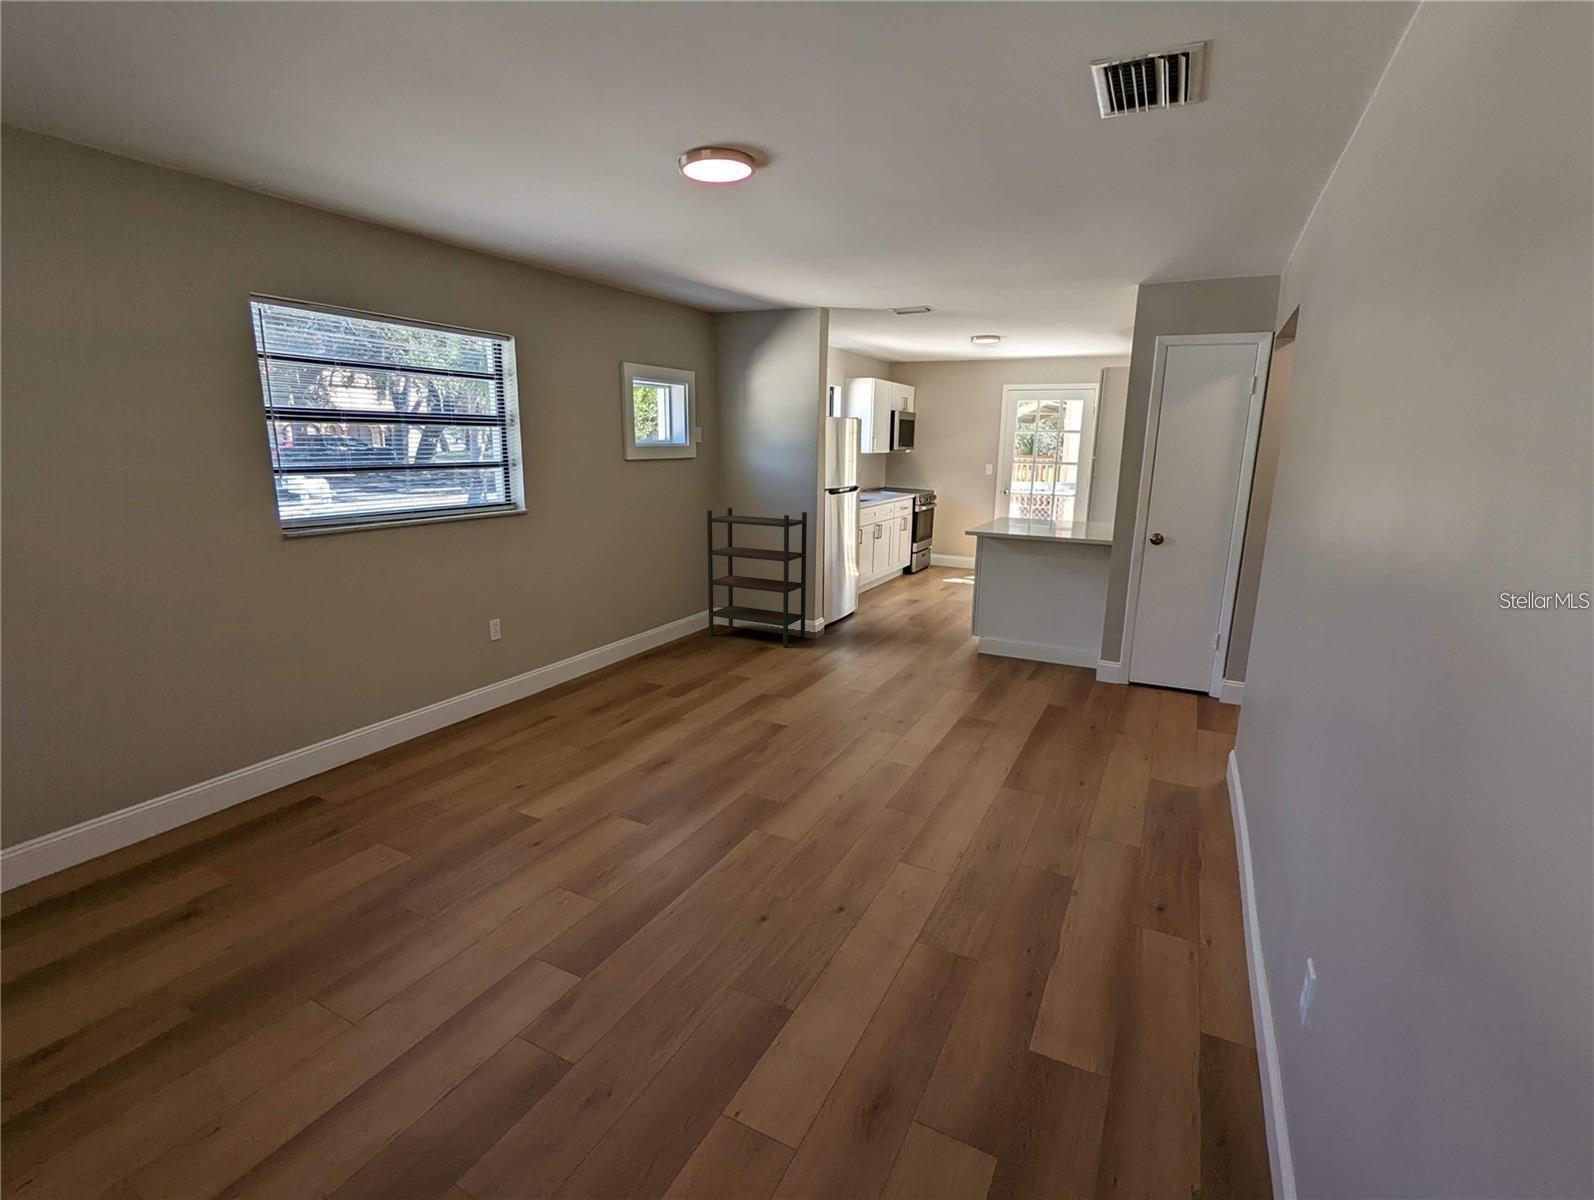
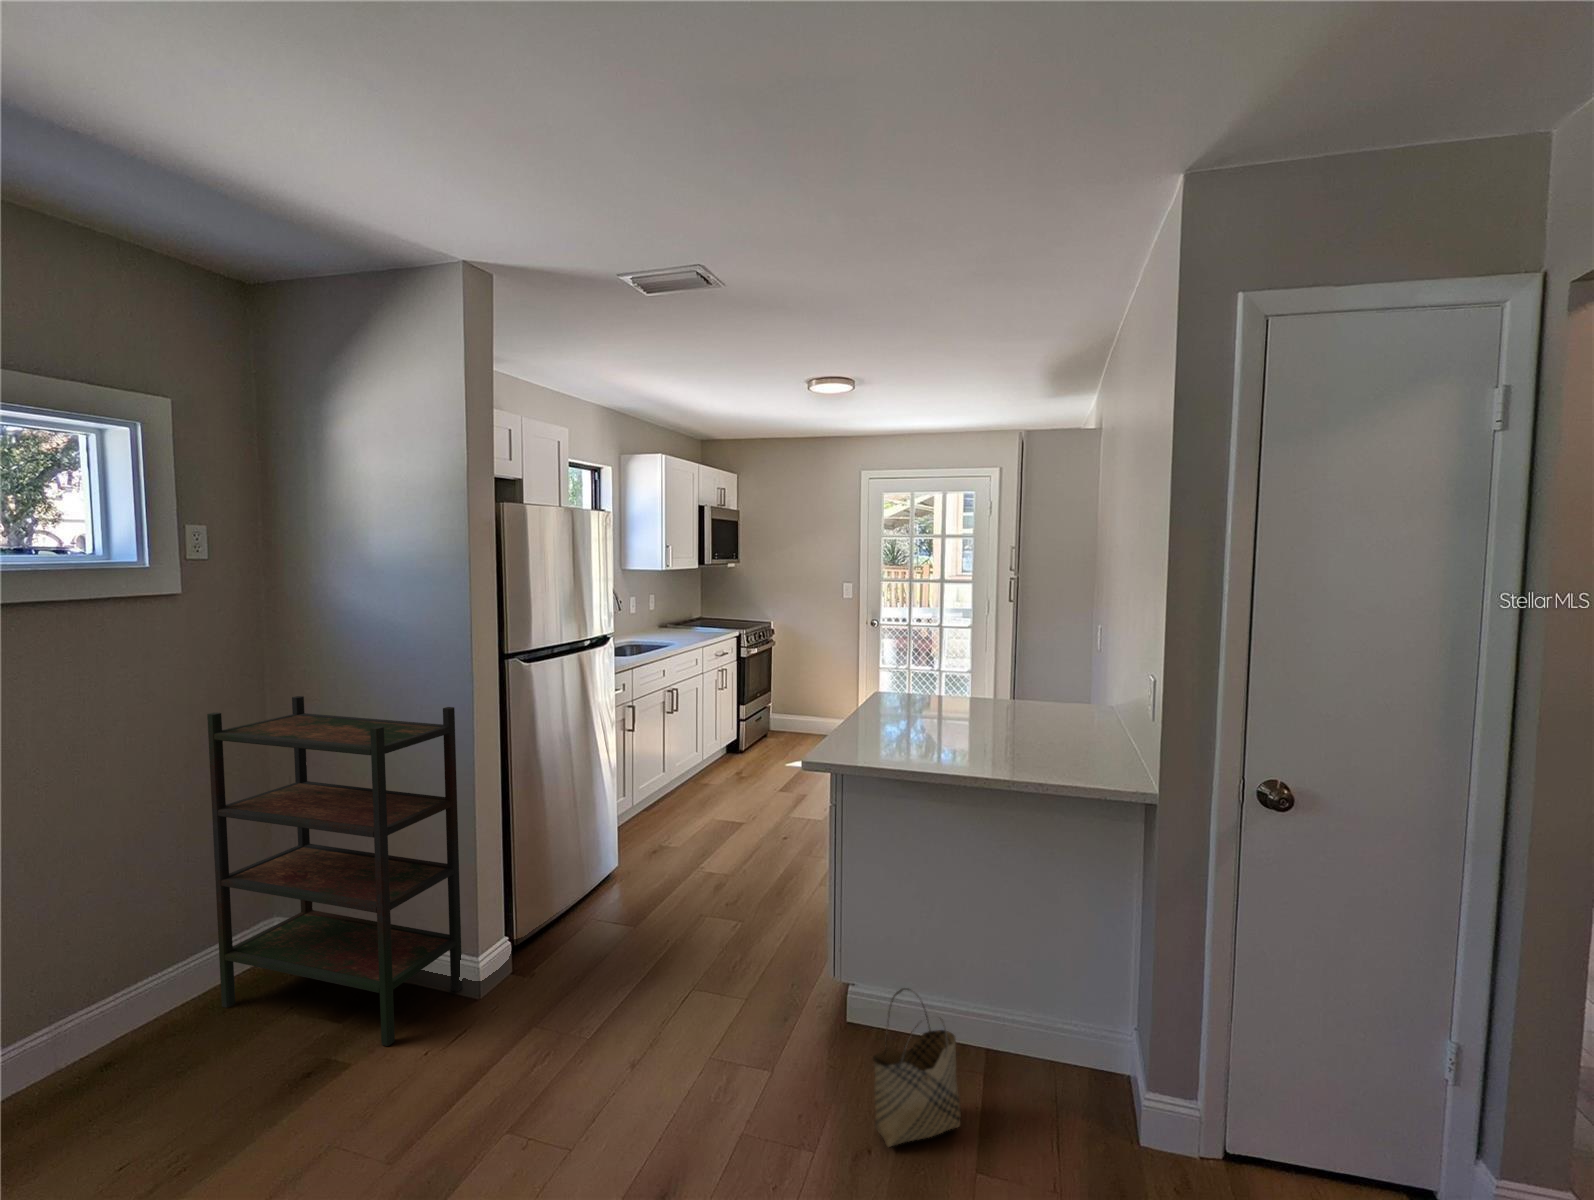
woven basket: none [990,624,1026,676] -> present [873,988,961,1147]

